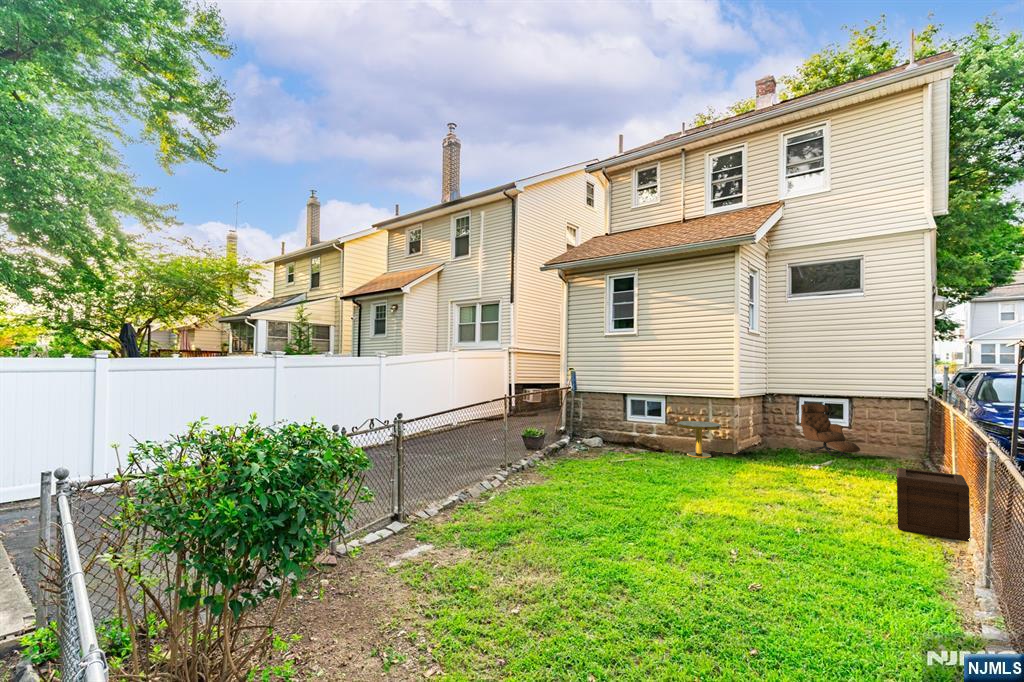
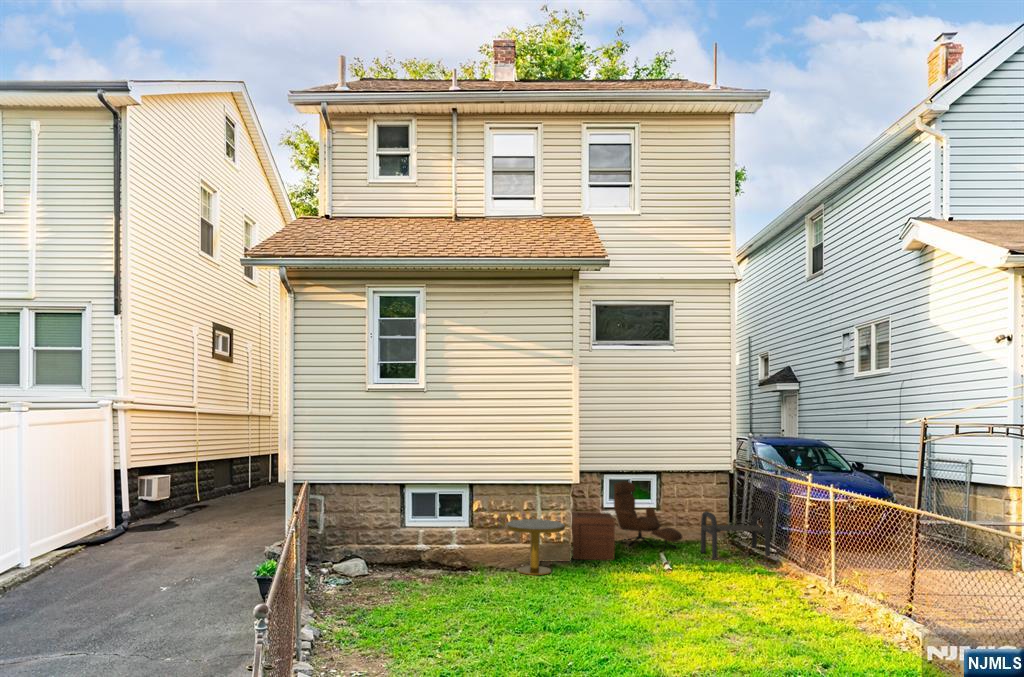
bench: none [871,429,939,476] -> present [701,511,771,559]
wooden crate: present [897,468,970,542] -> present [572,512,615,560]

